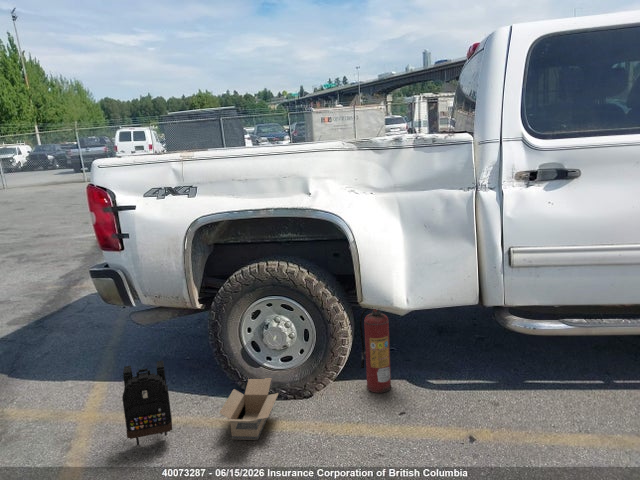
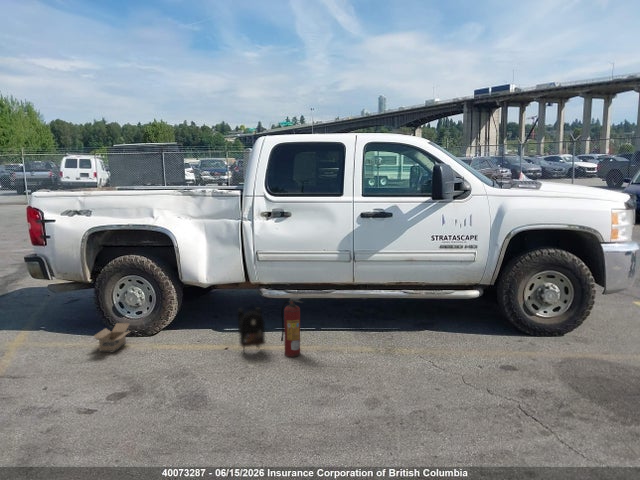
fire extinguisher: present [359,307,391,393] -> present [281,297,303,357]
backpack: present [122,360,172,445] -> present [238,307,265,348]

